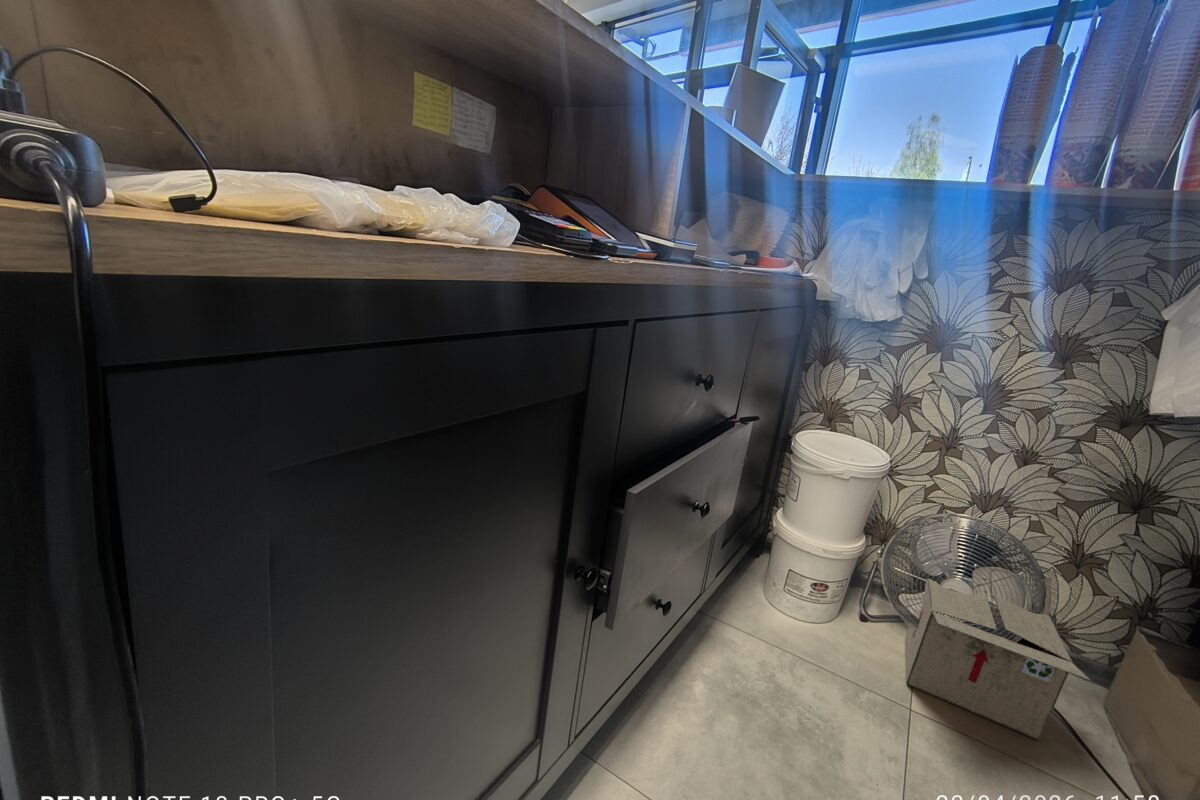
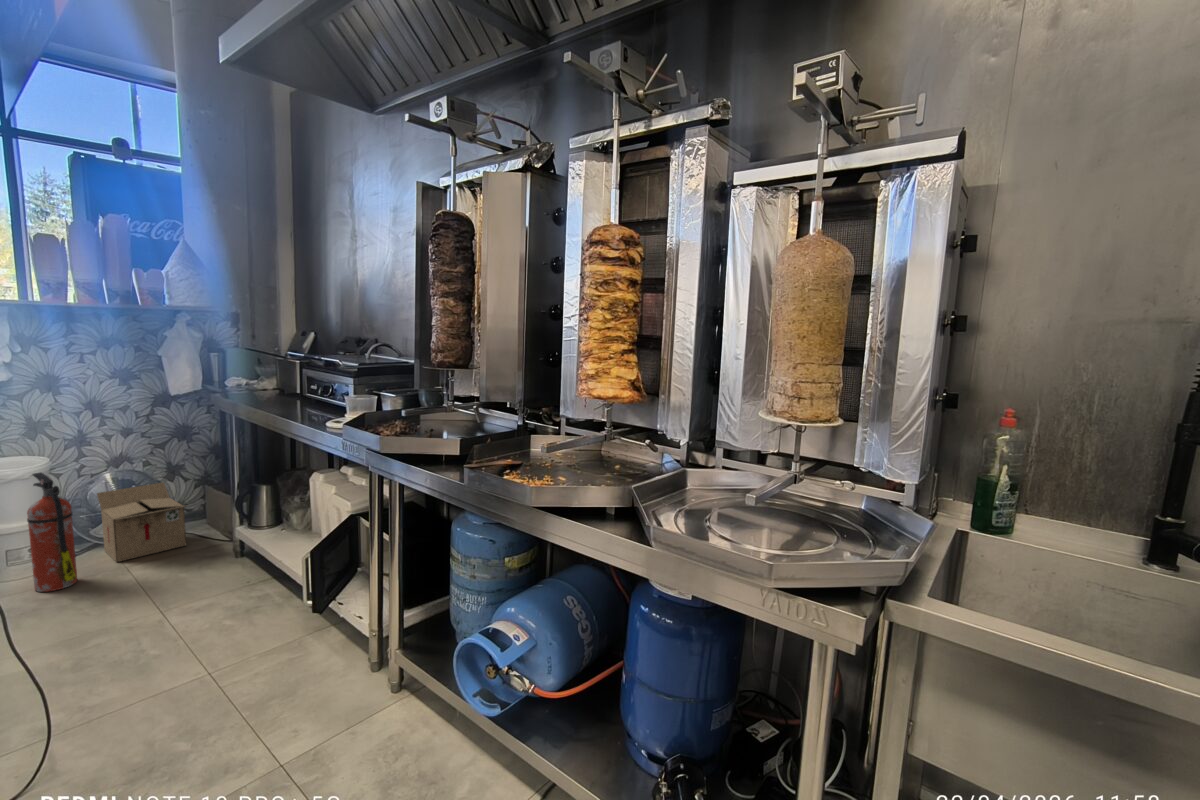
fire extinguisher: none [784,477,876,687] -> present [27,473,77,592]

